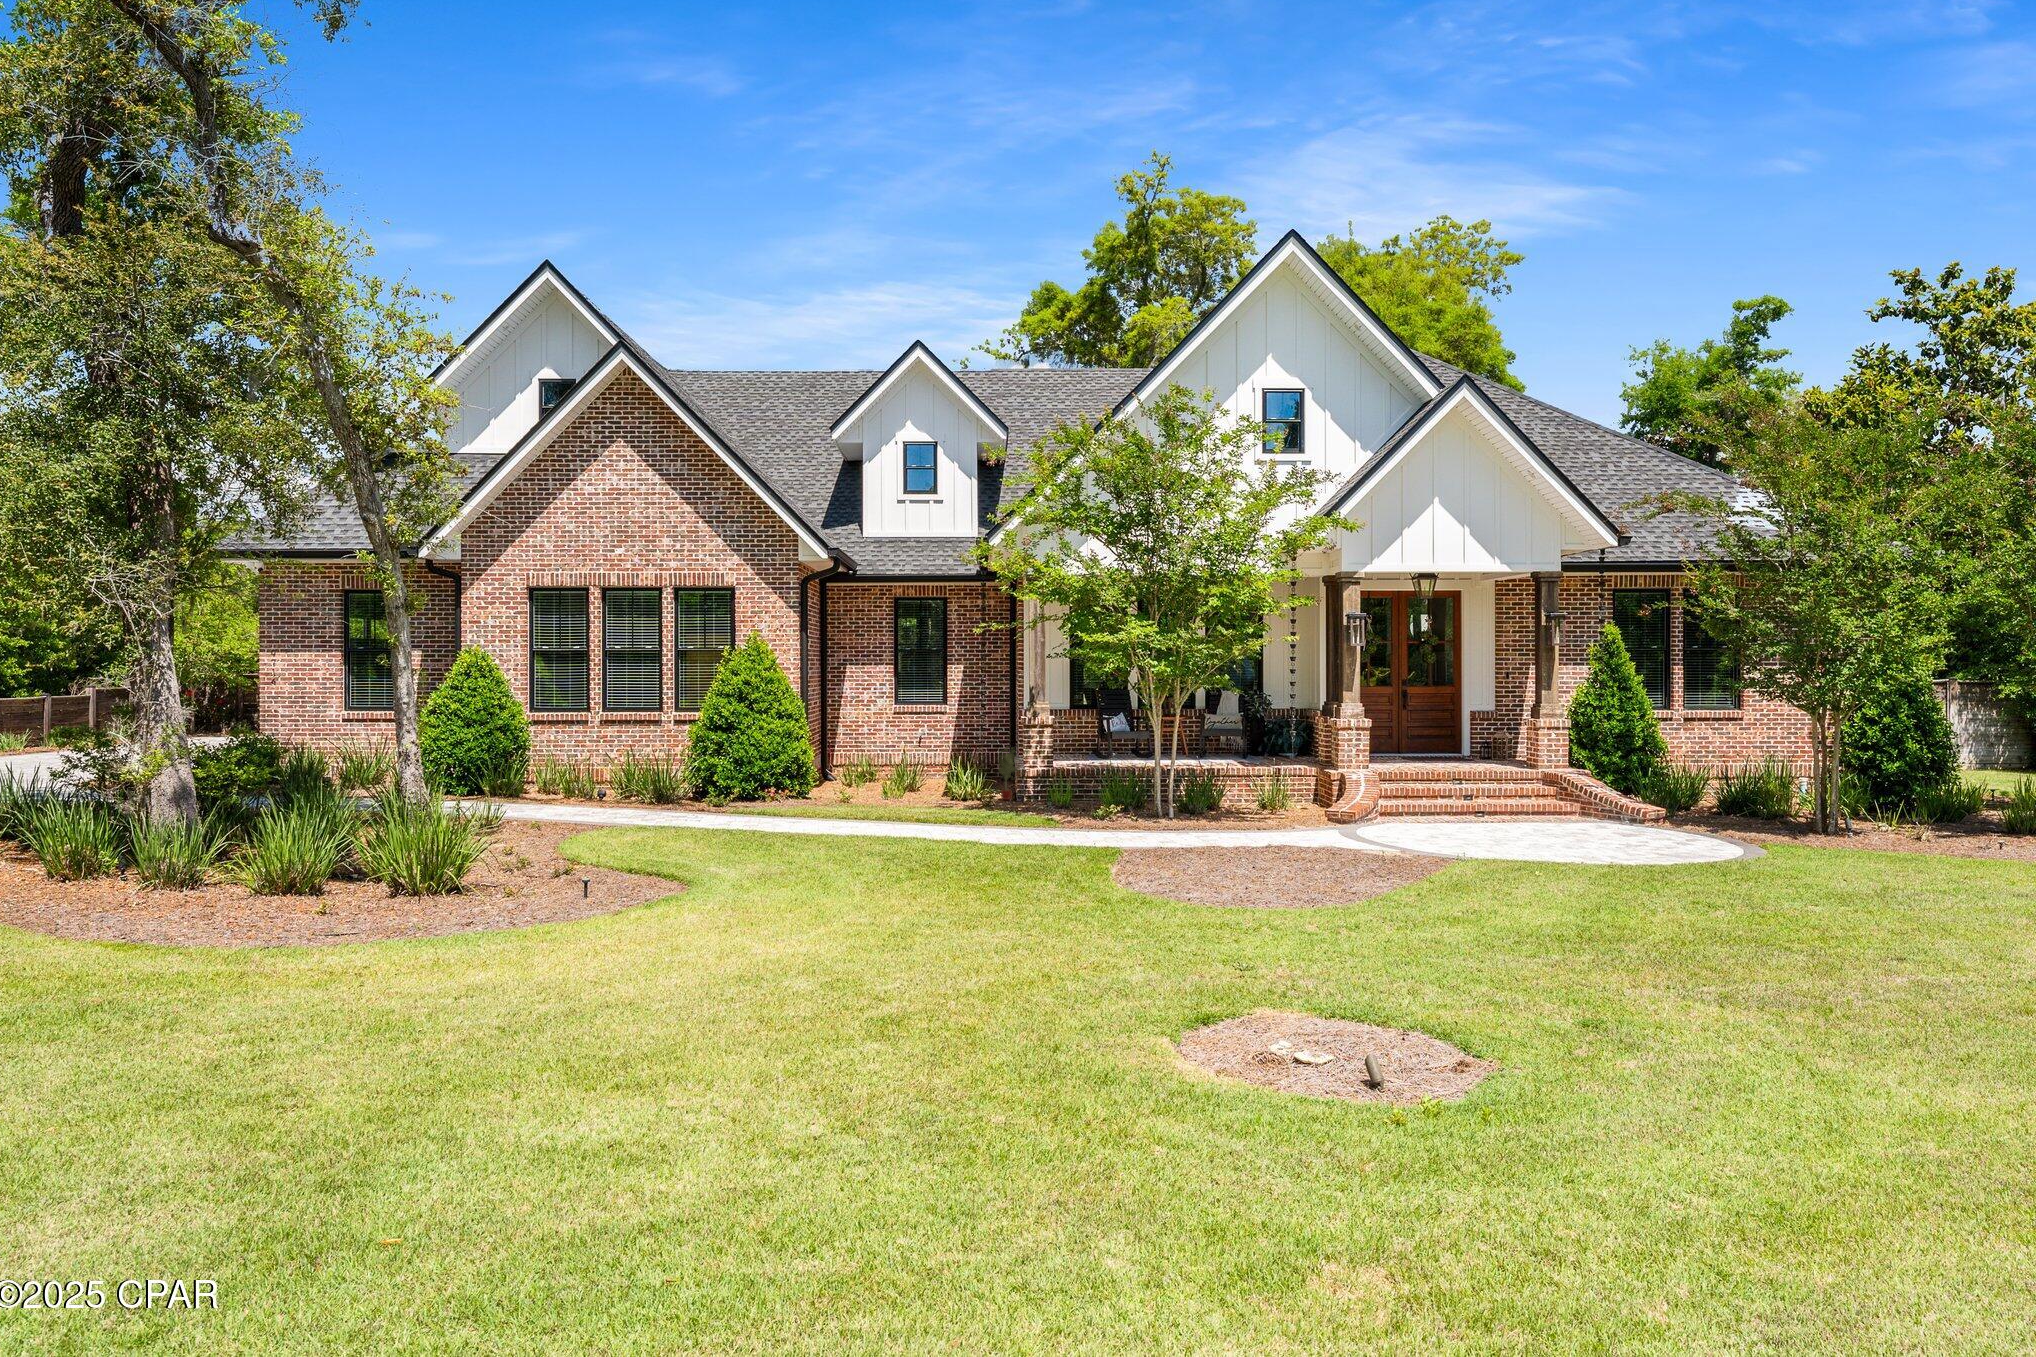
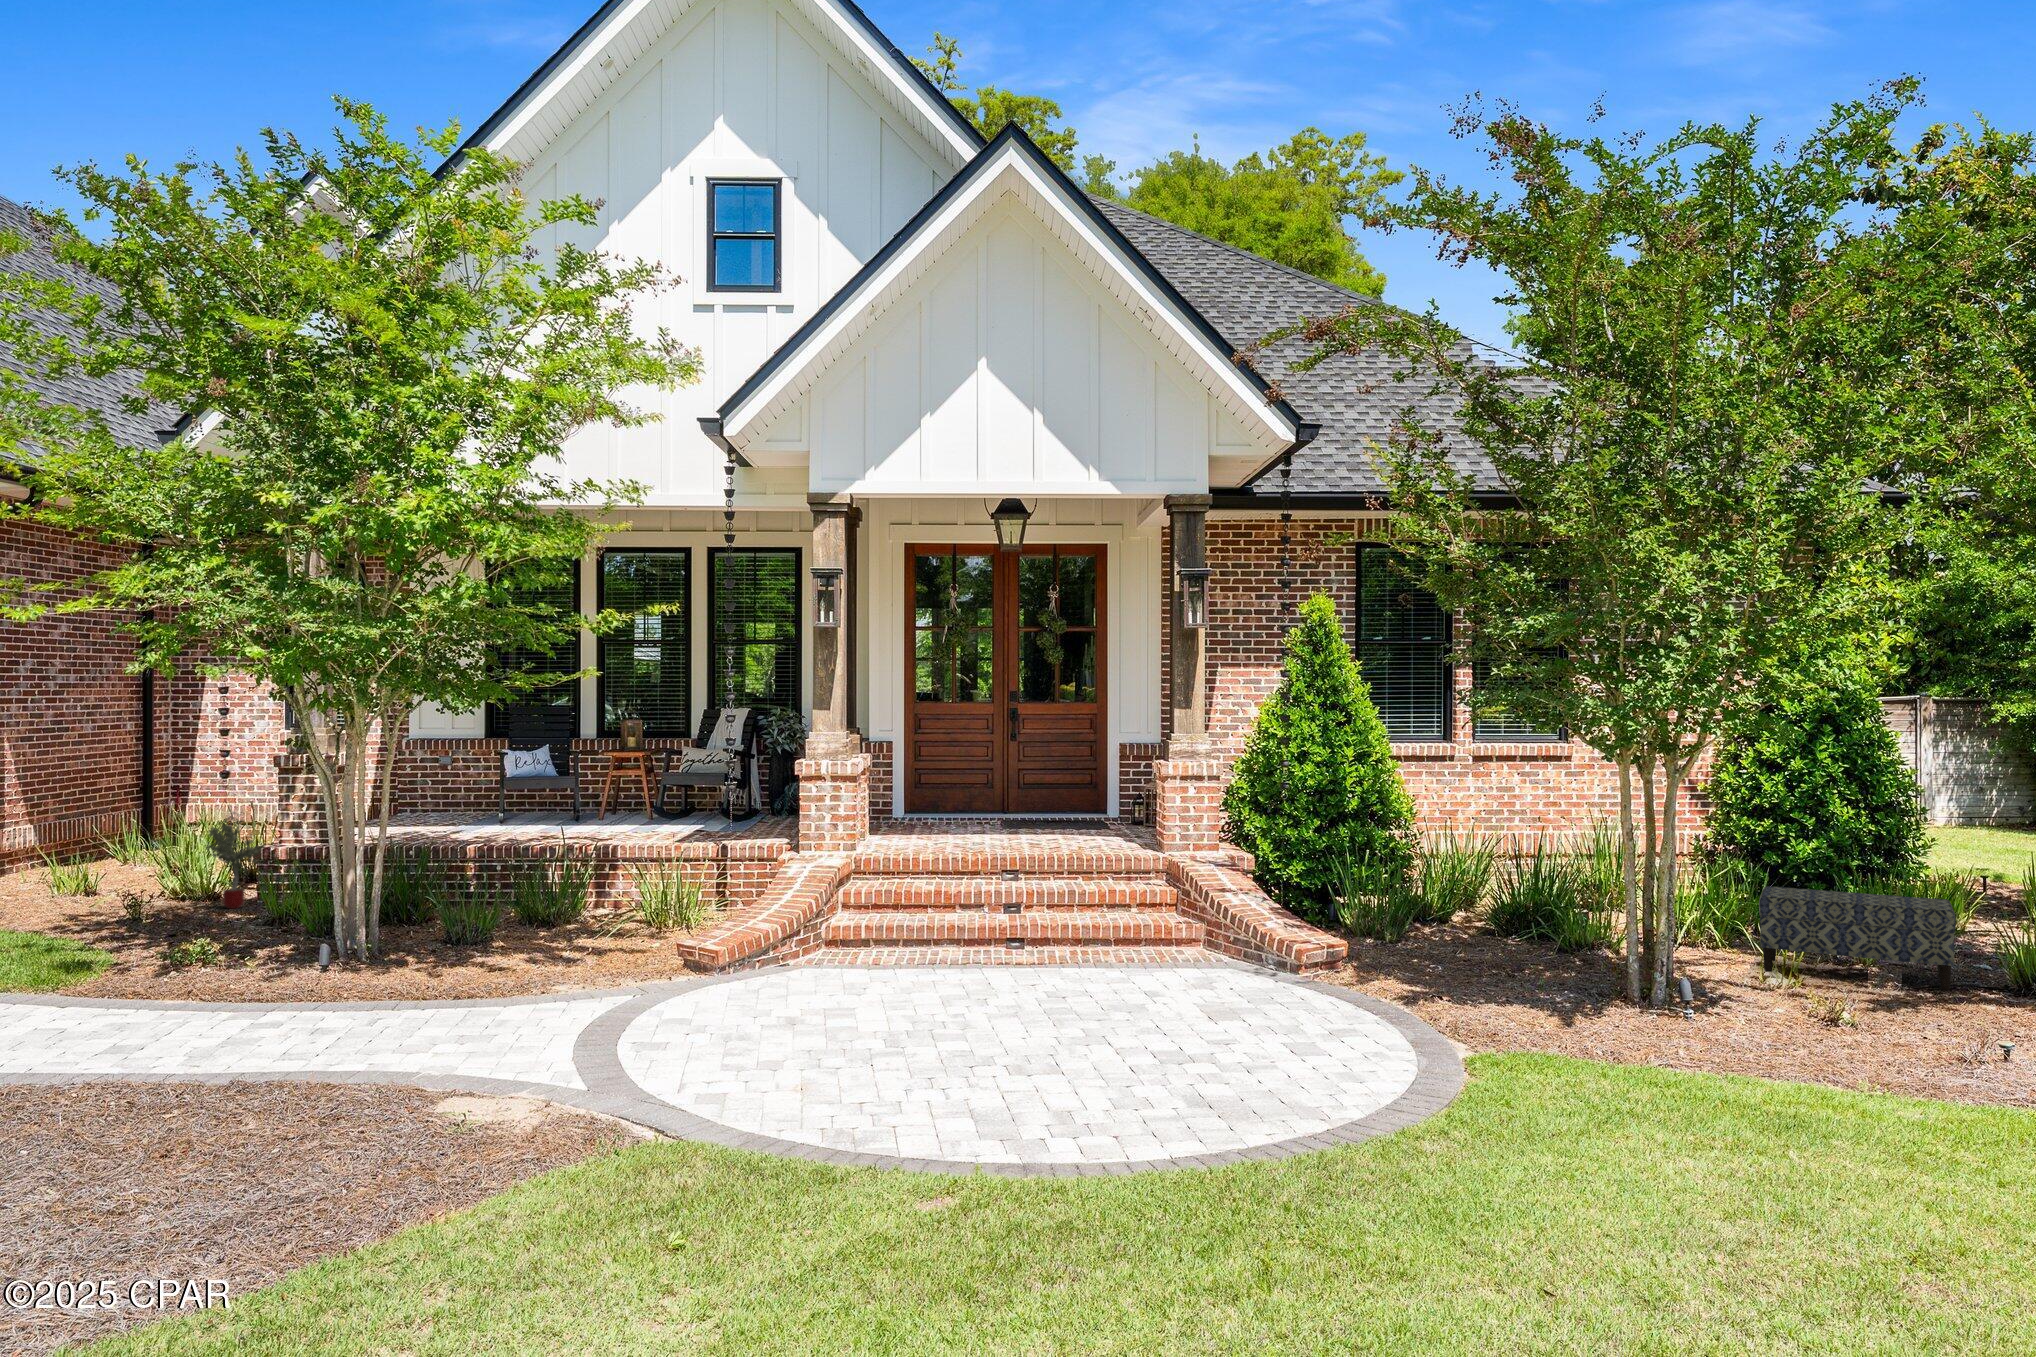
bench: none [1869,784,1964,829] -> present [1759,886,1955,990]

